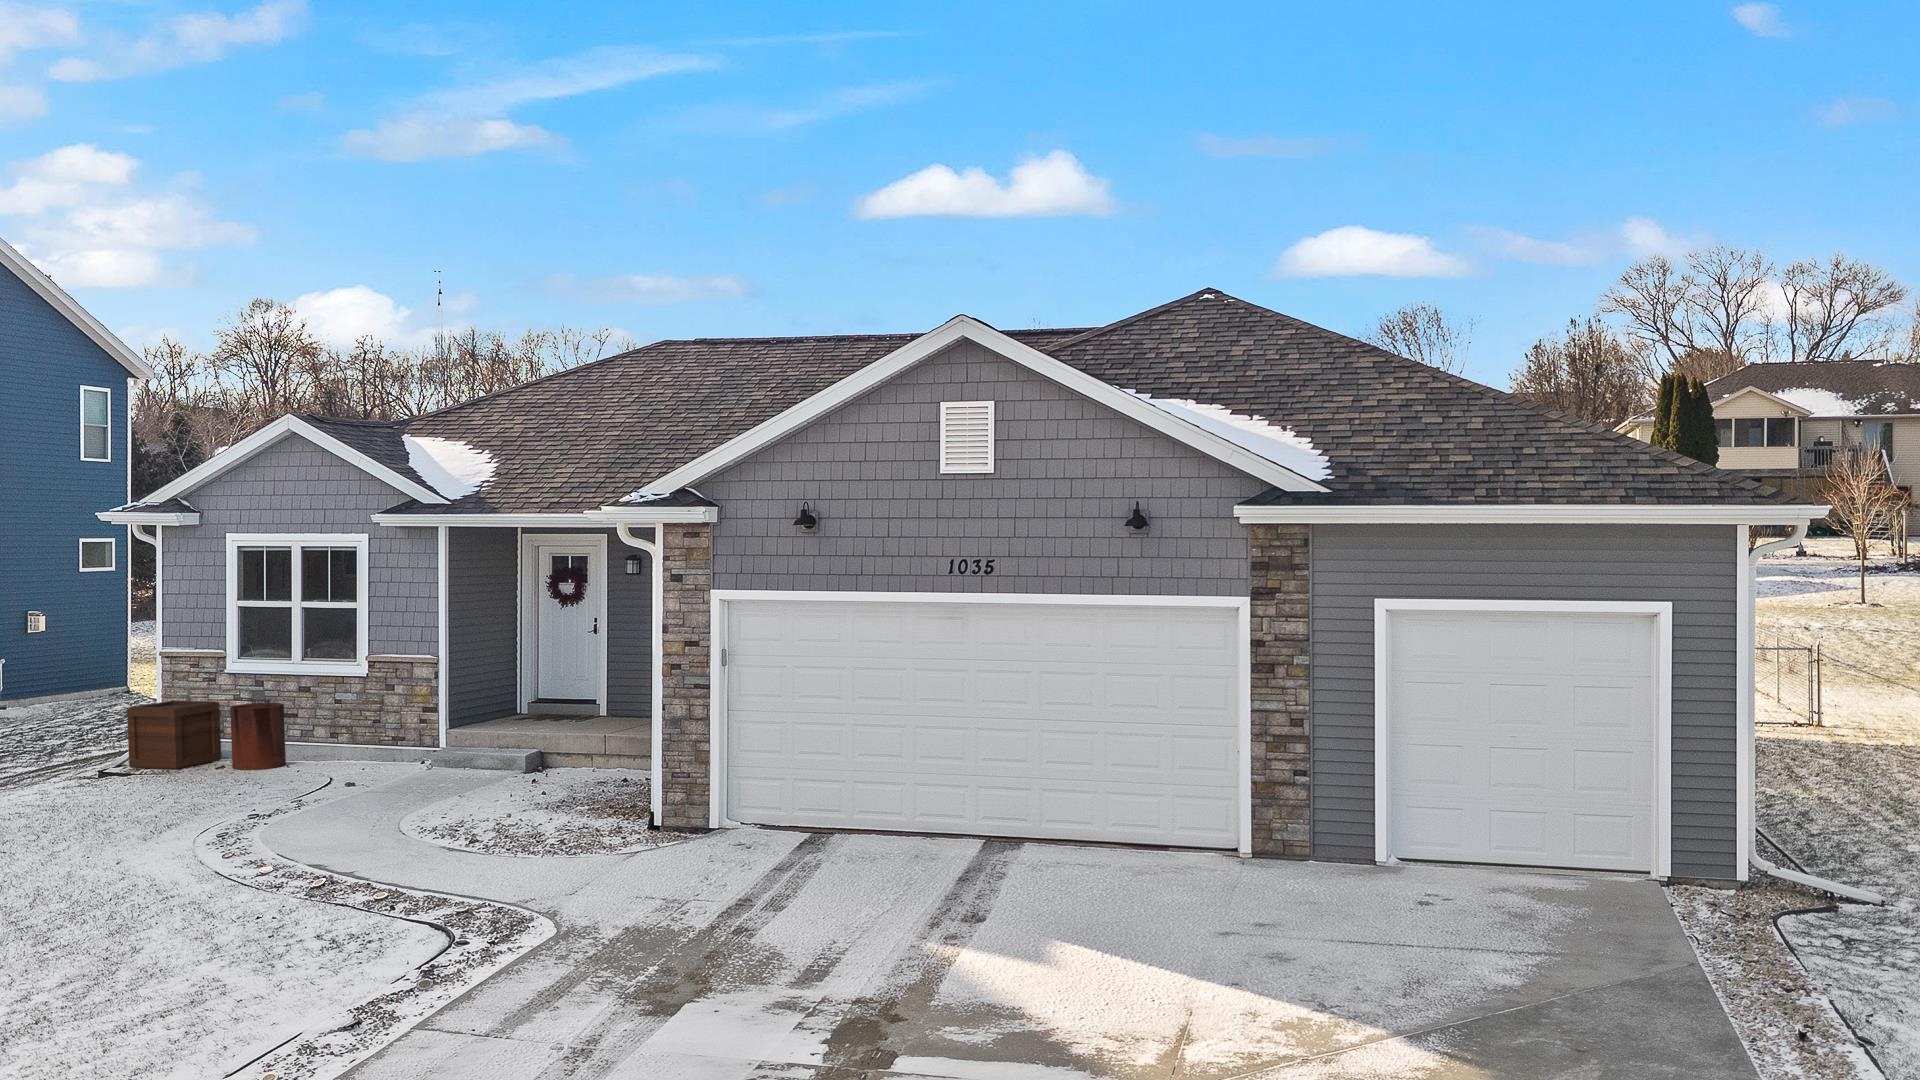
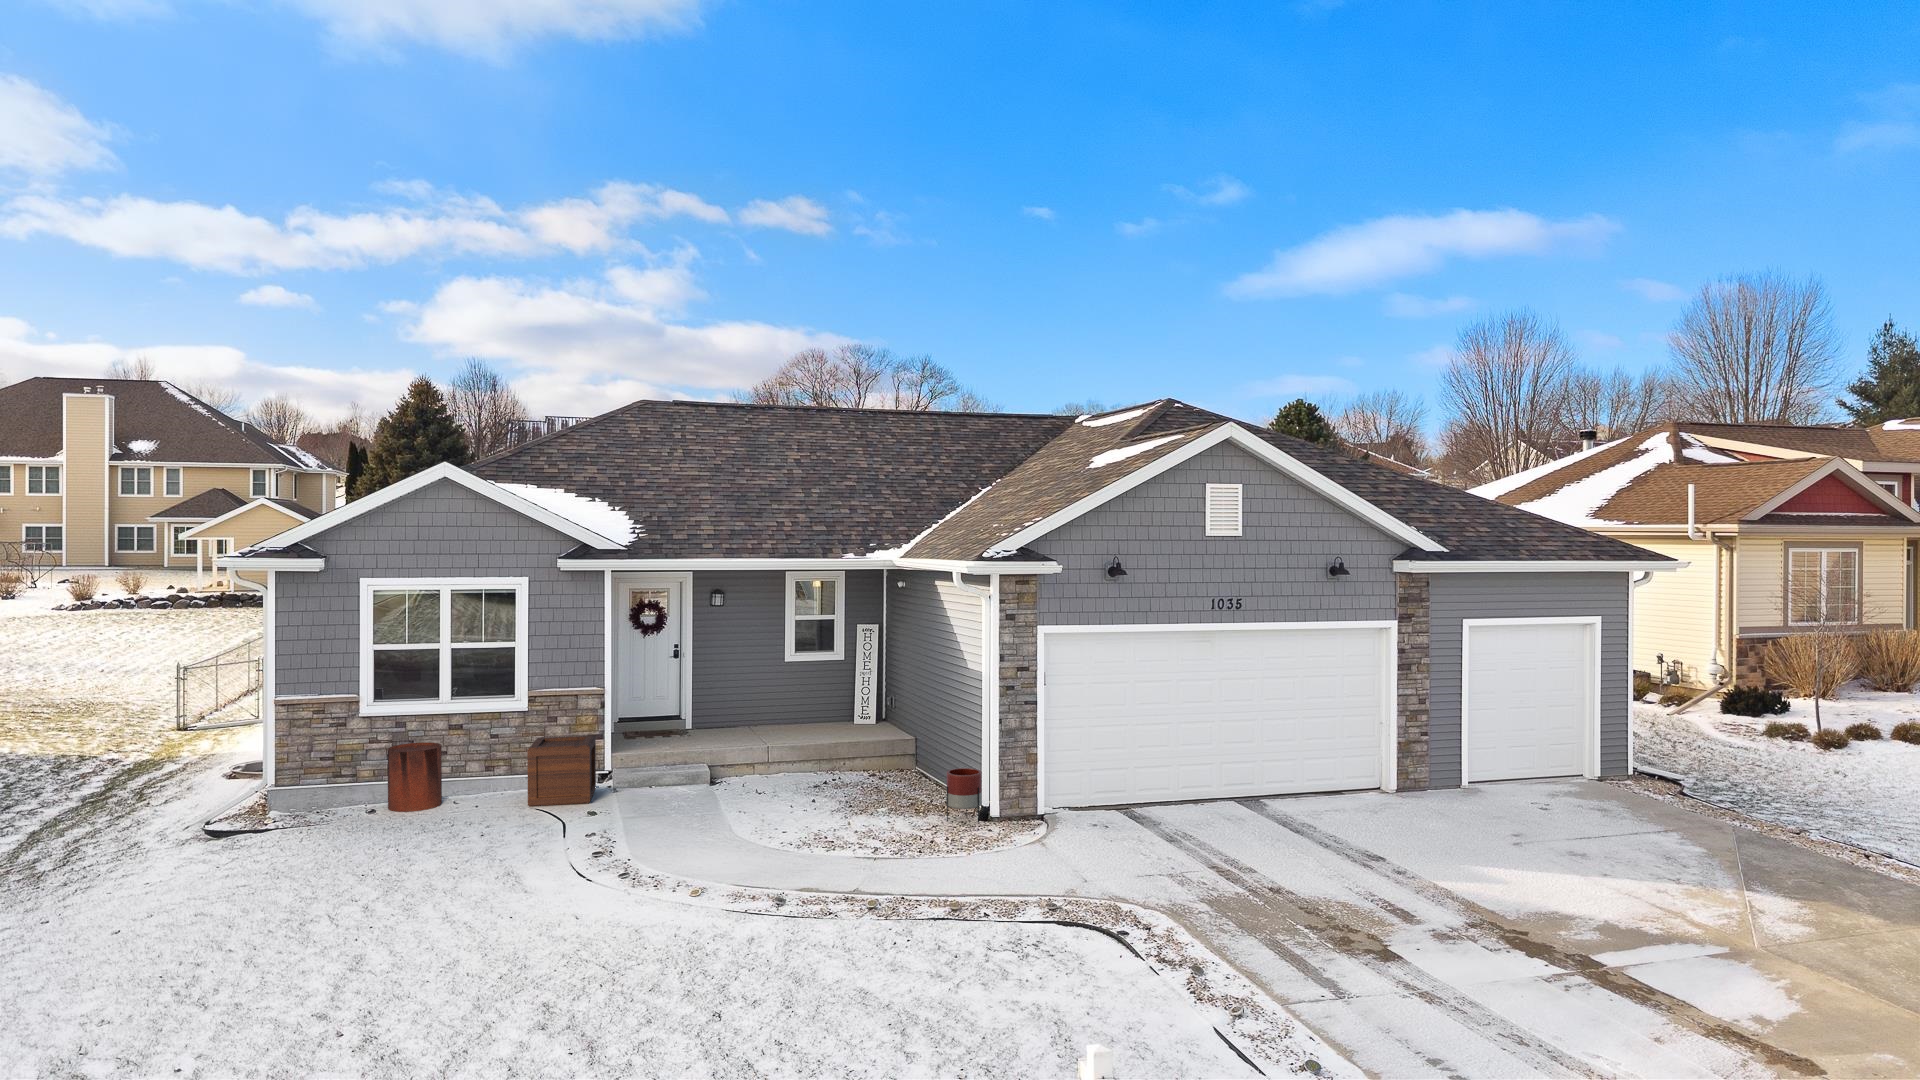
wooden crate: present [127,701,221,769] -> present [527,735,596,807]
planter: none [611,764,656,830] -> present [947,768,982,822]

